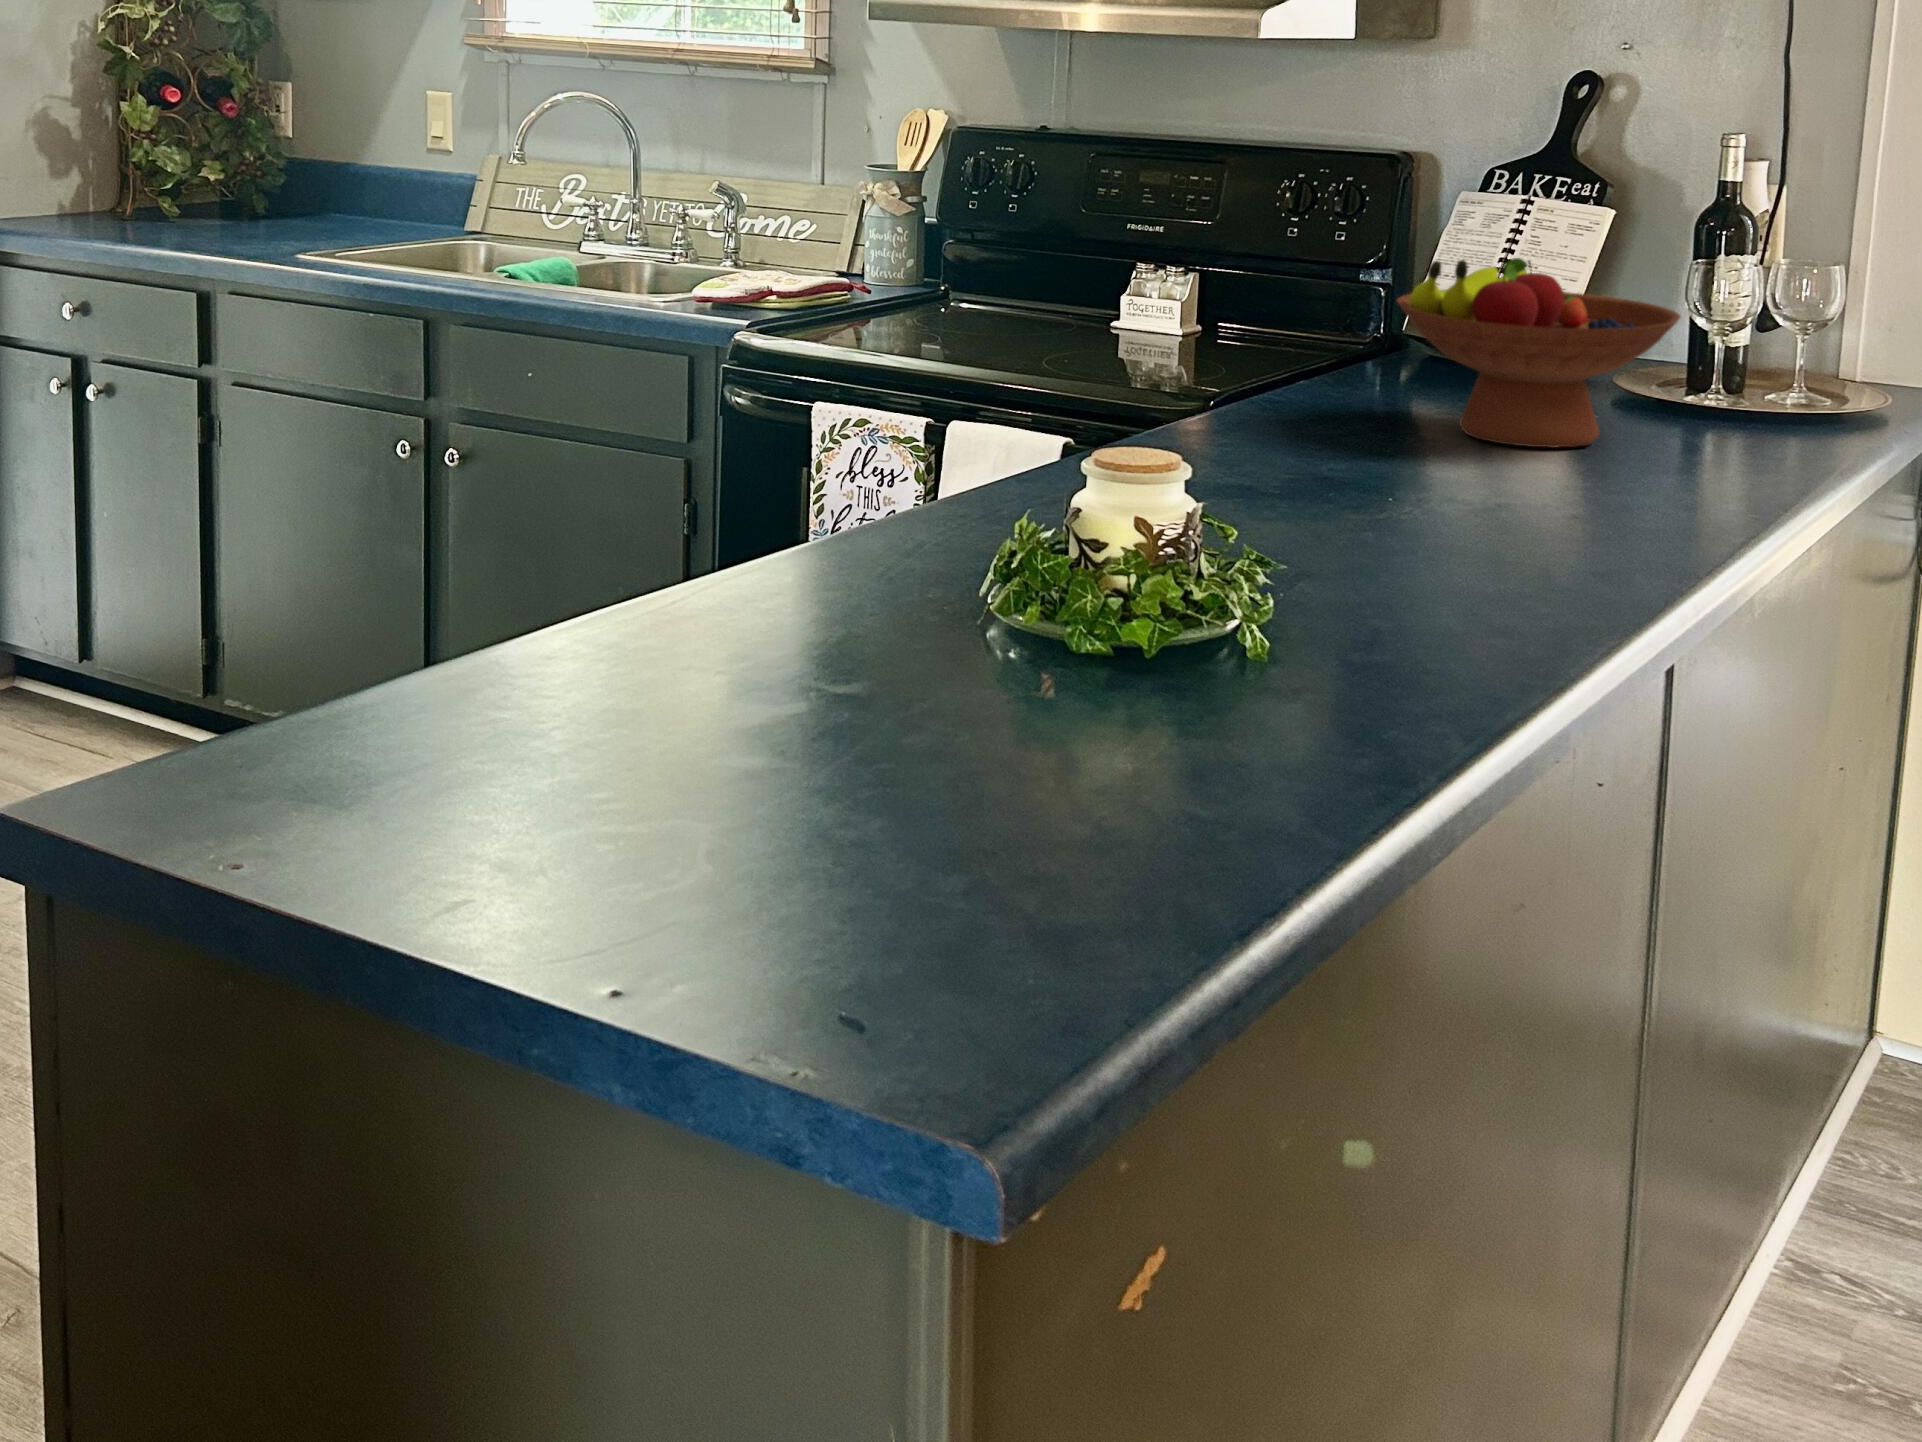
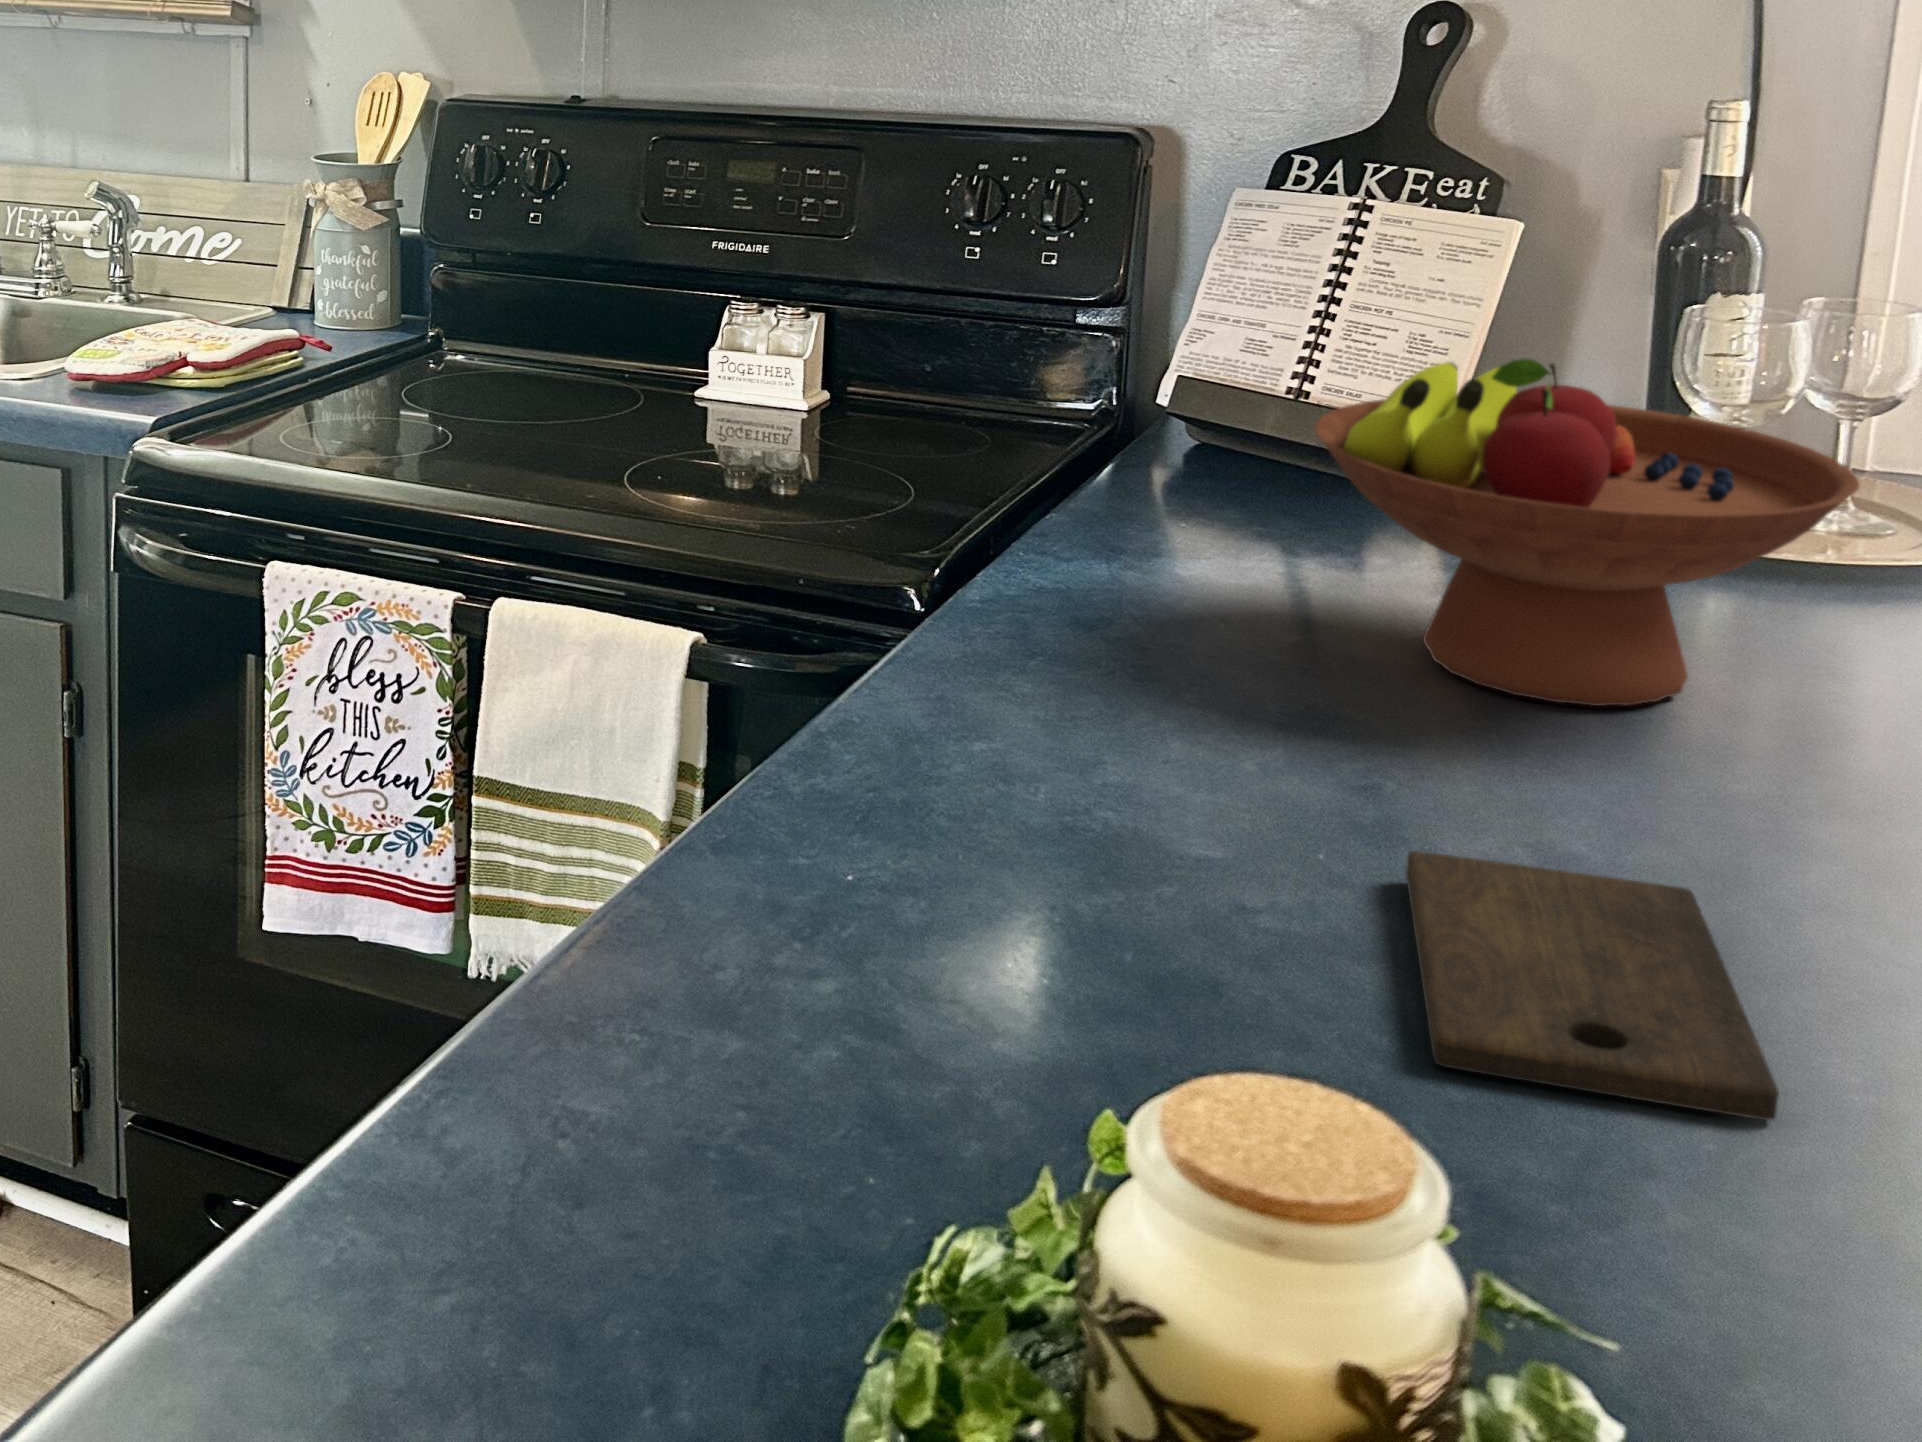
cutting board: none [1304,473,1484,544] -> present [1406,851,1779,1120]

